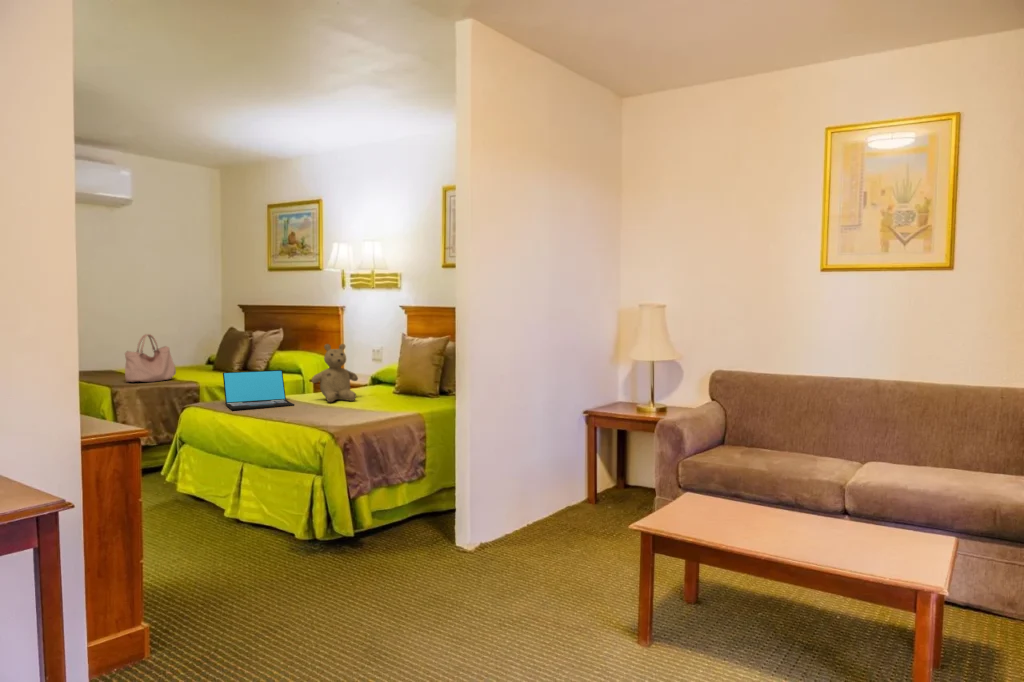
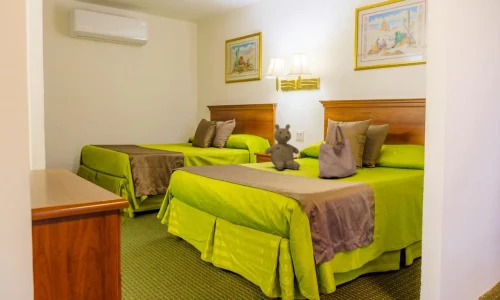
handbag: present [125,334,176,382] -> present [318,125,356,178]
laptop: present [223,370,294,410] -> none [200,144,253,174]

